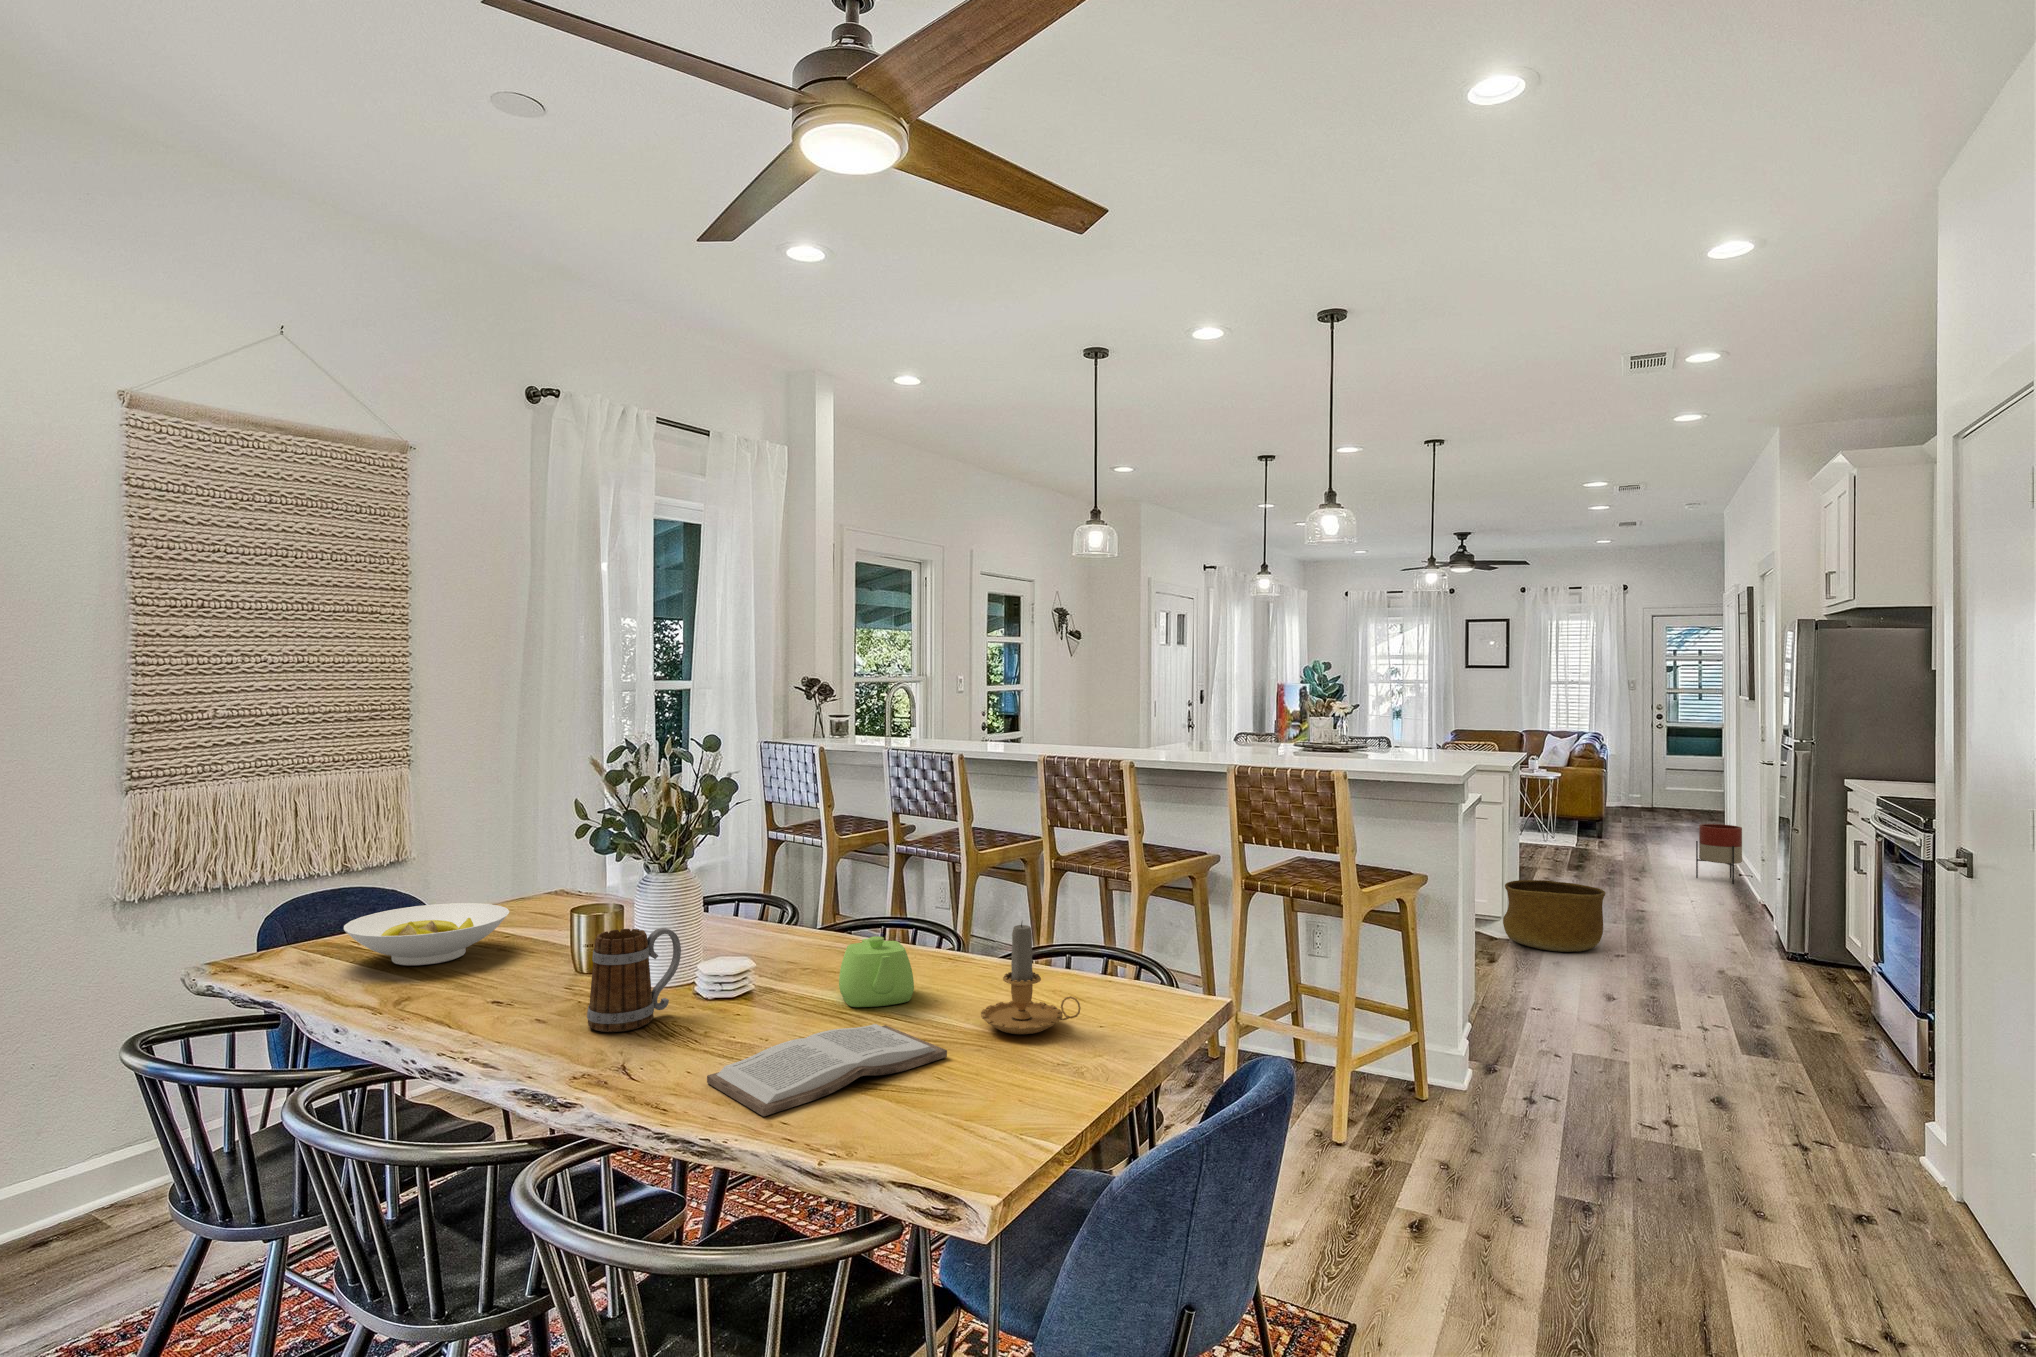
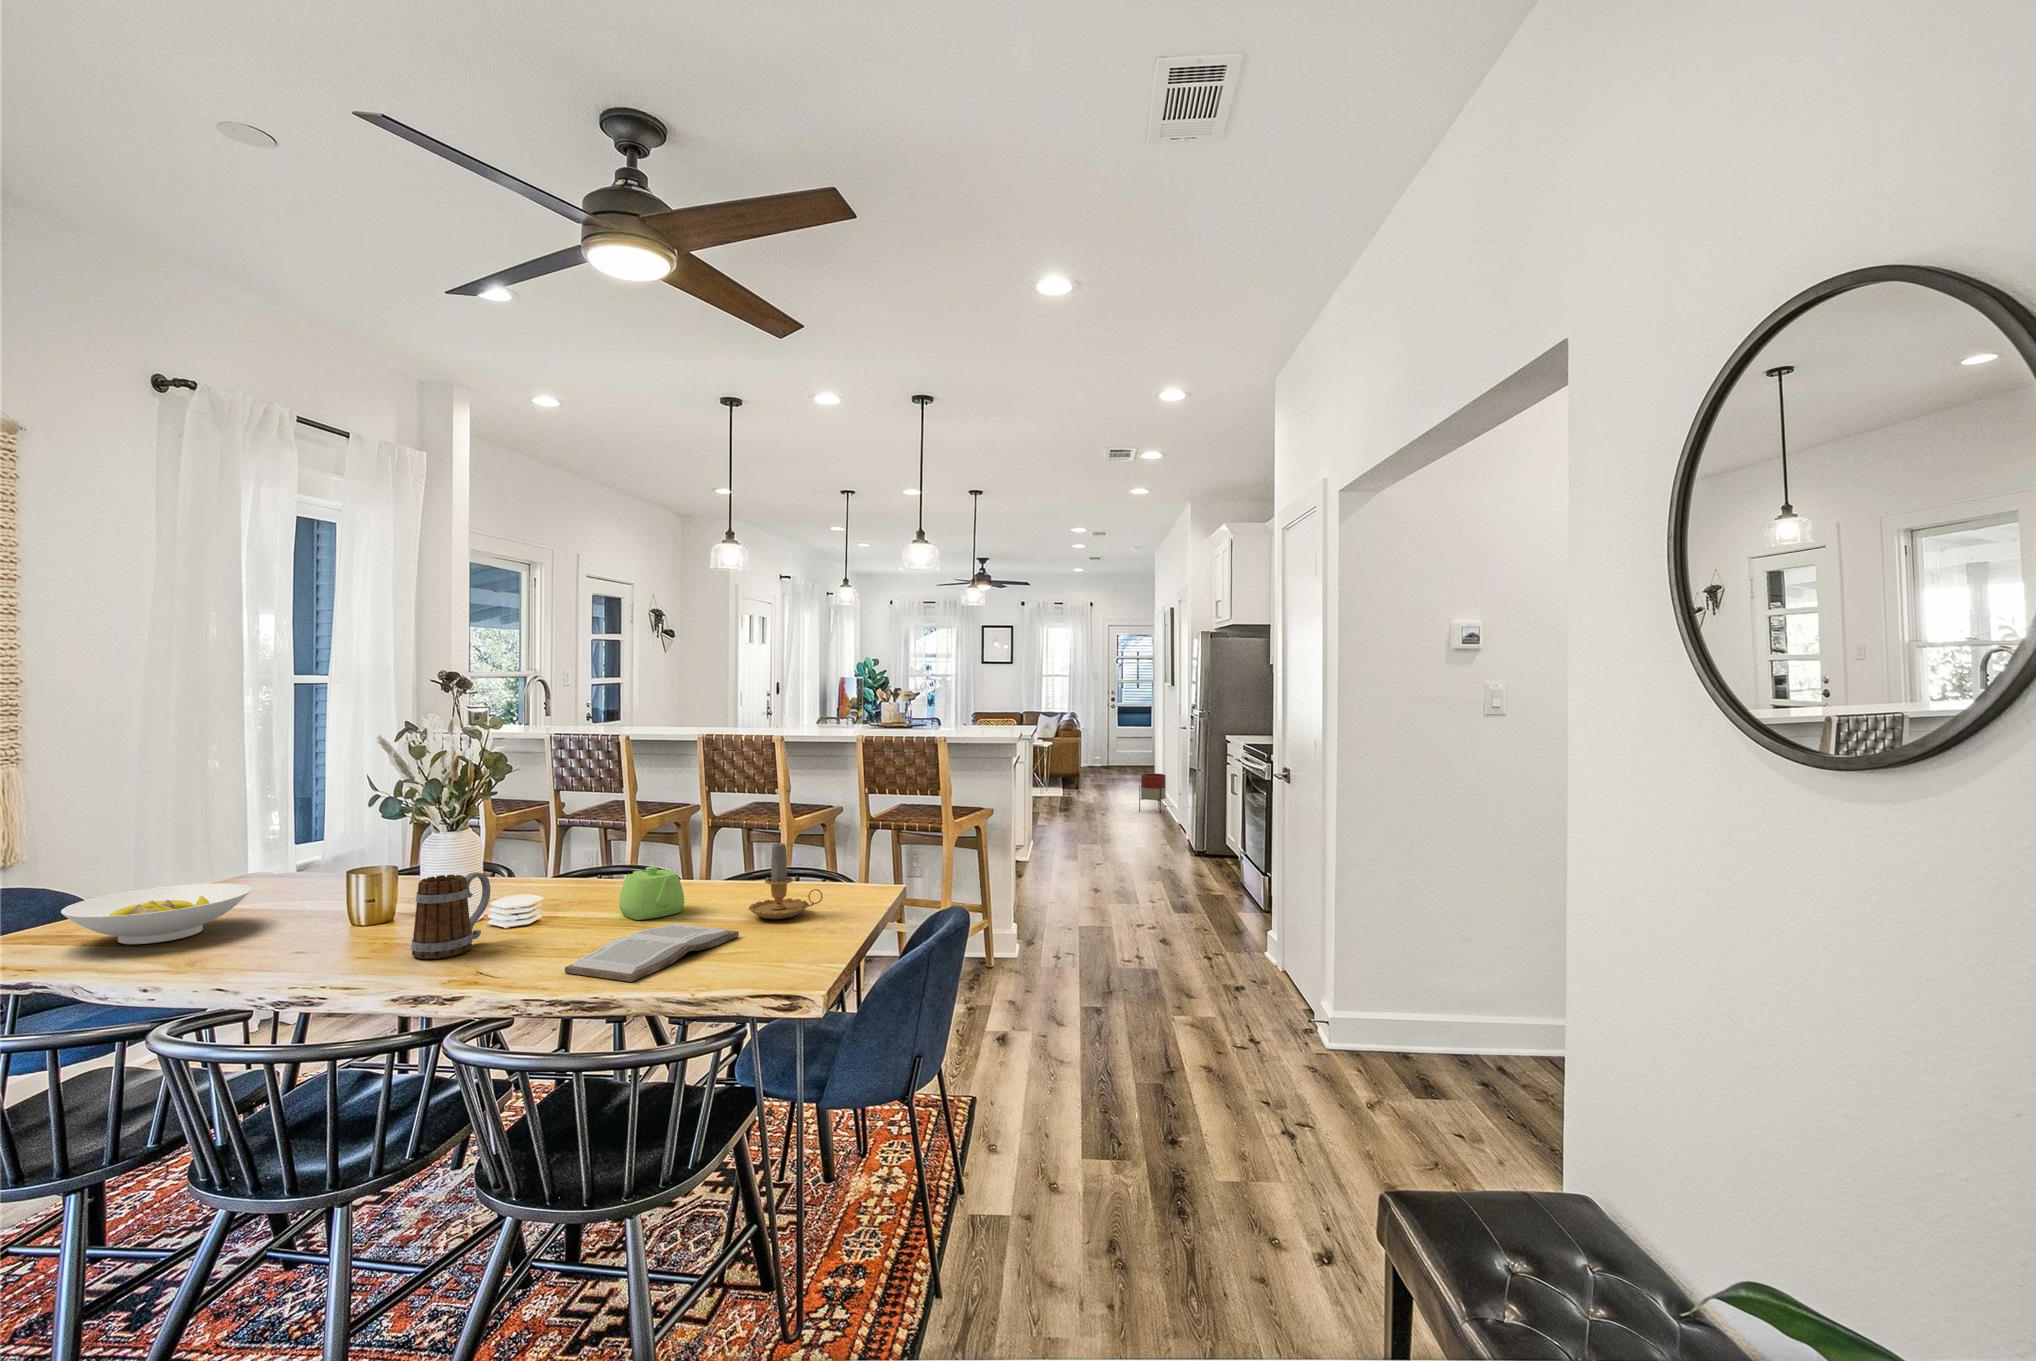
basket: present [1503,880,1606,952] -> none [1026,818,1091,866]

